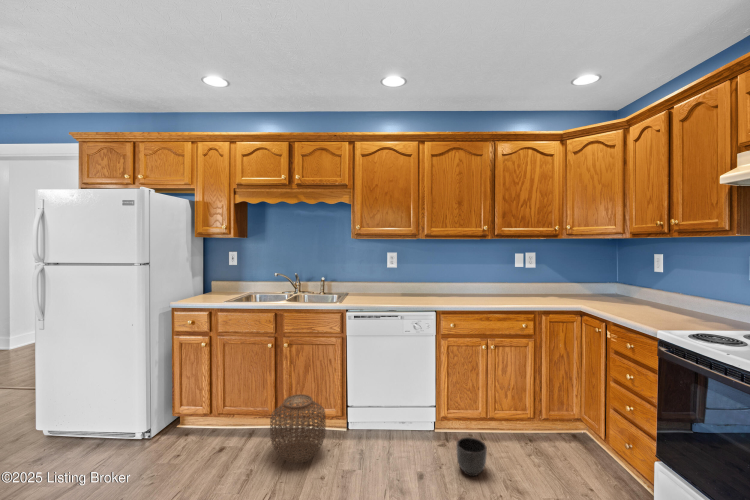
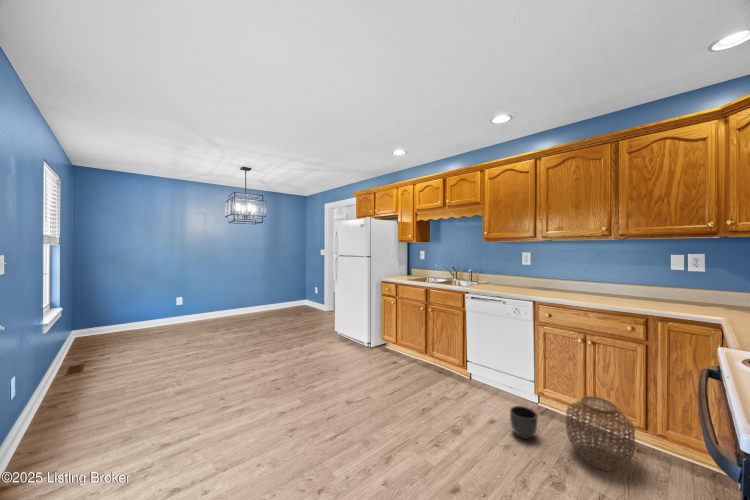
woven basket: present [270,394,326,463] -> present [566,396,635,471]

